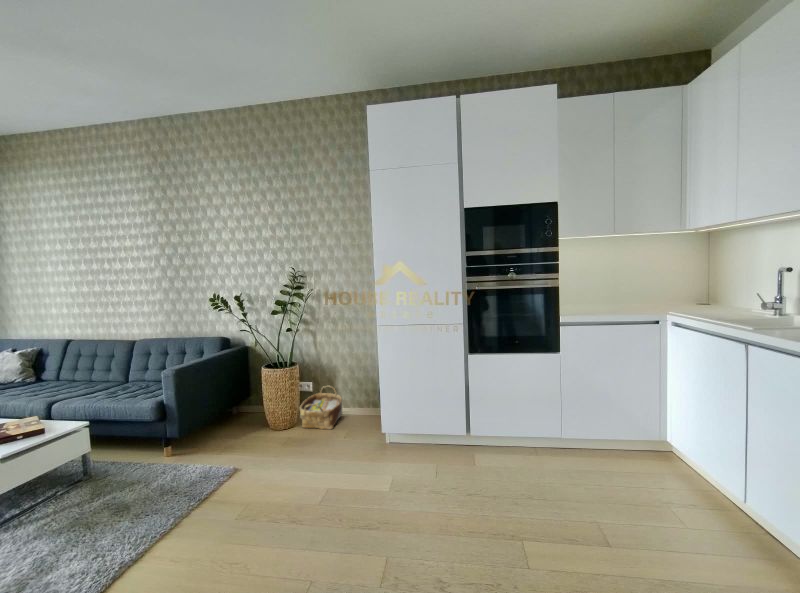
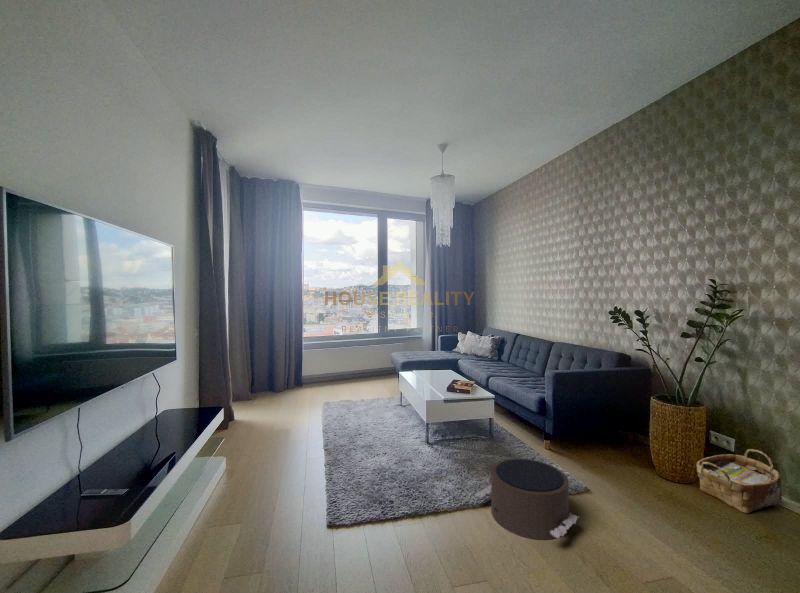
pouf: none [140,459,255,546] -> present [475,459,579,540]

